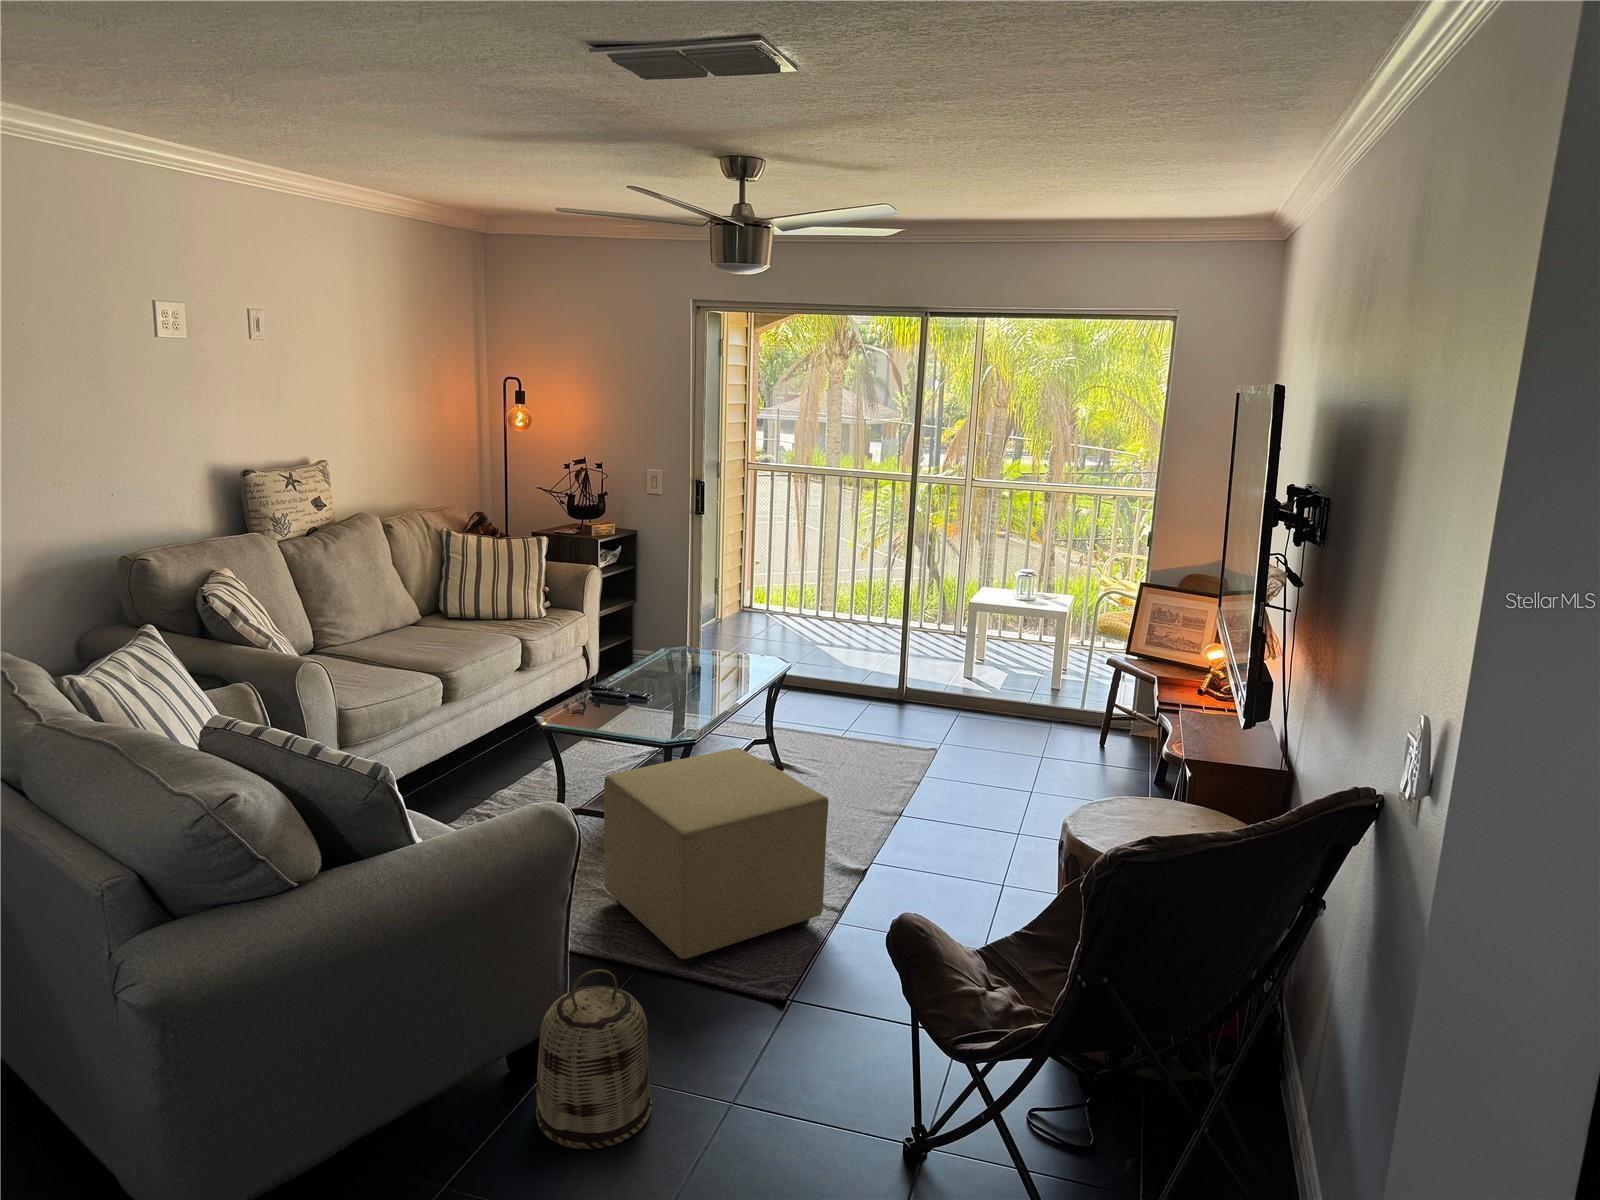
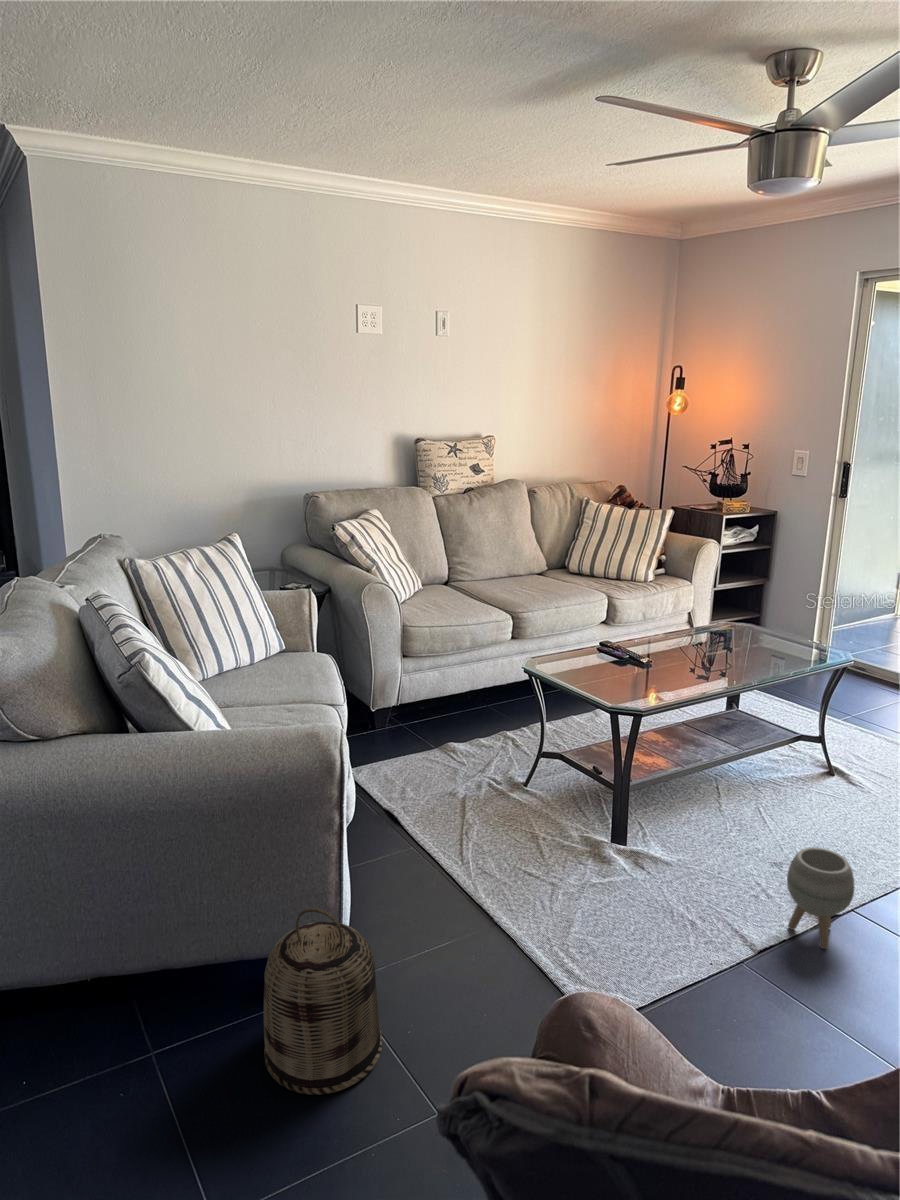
ottoman: present [604,748,828,965] -> none [526,726,734,952]
planter: none [841,816,891,895] -> present [787,847,854,949]

